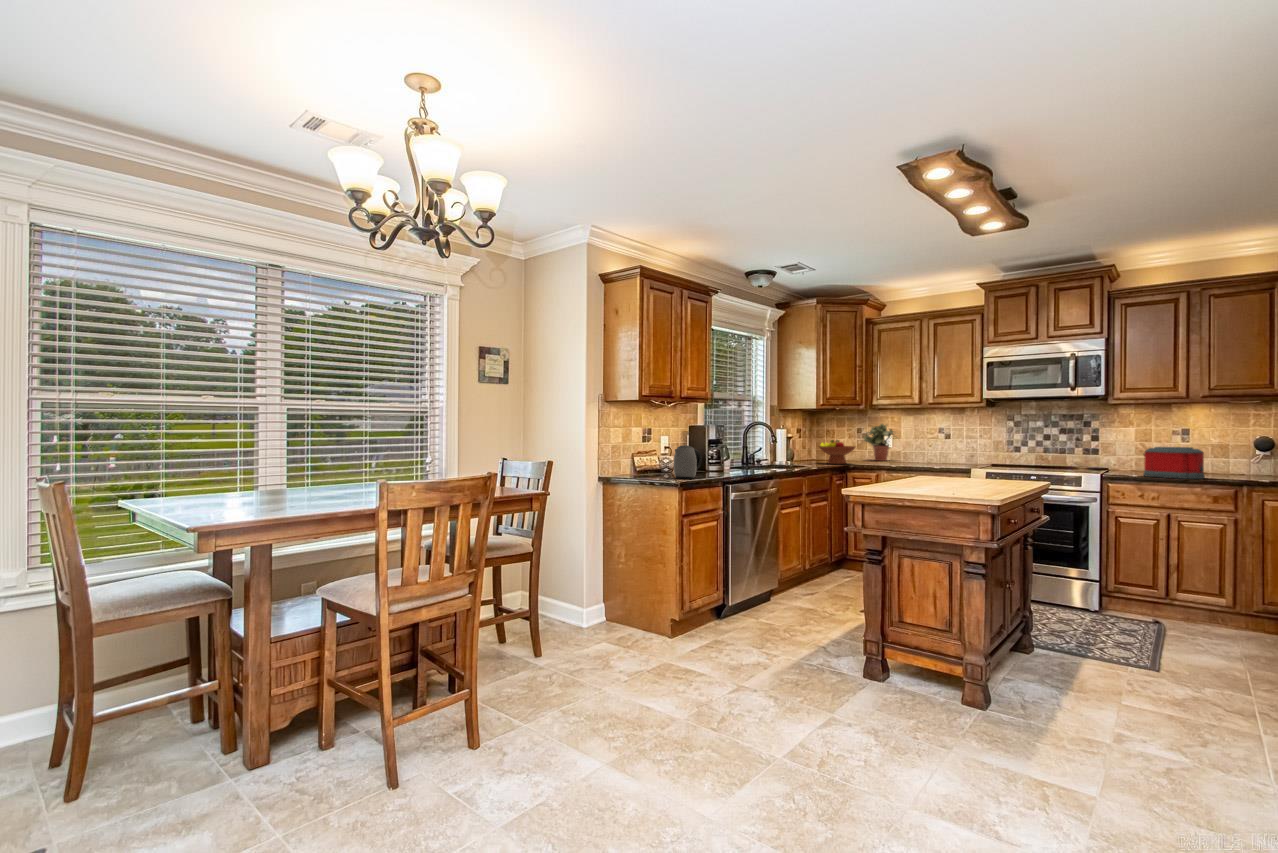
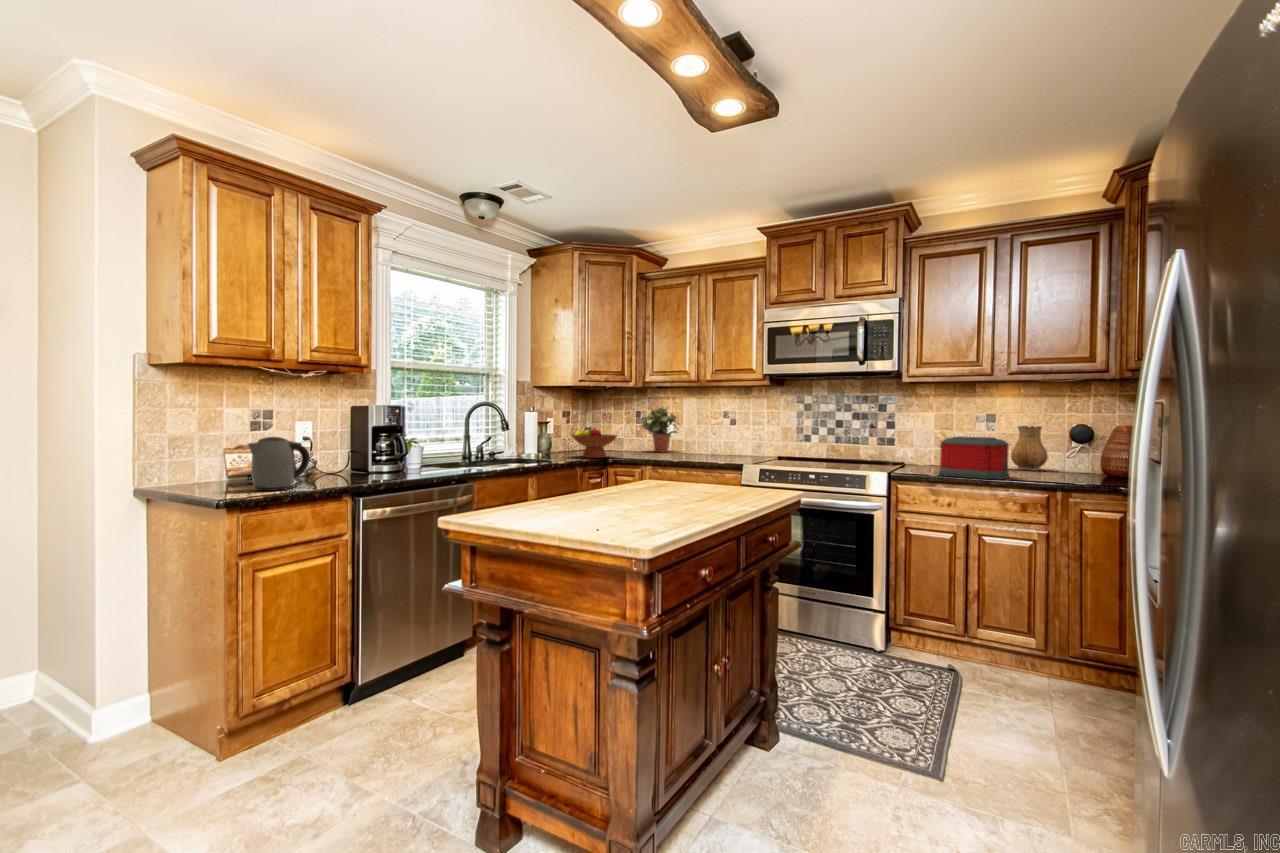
ceramic pitcher: none [1206,438,1240,475] -> present [1011,426,1048,470]

